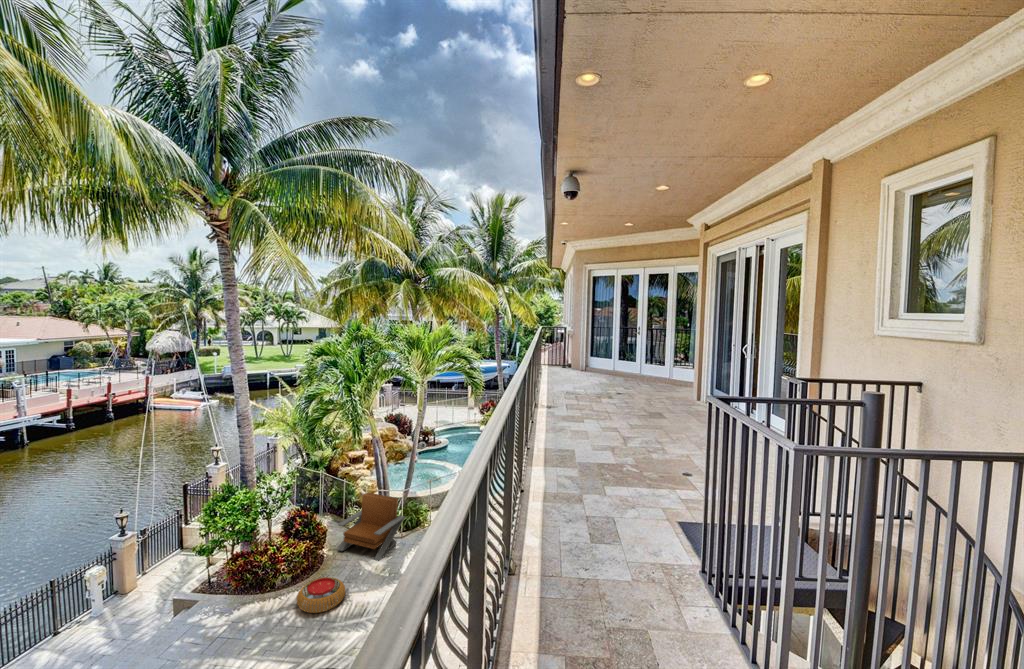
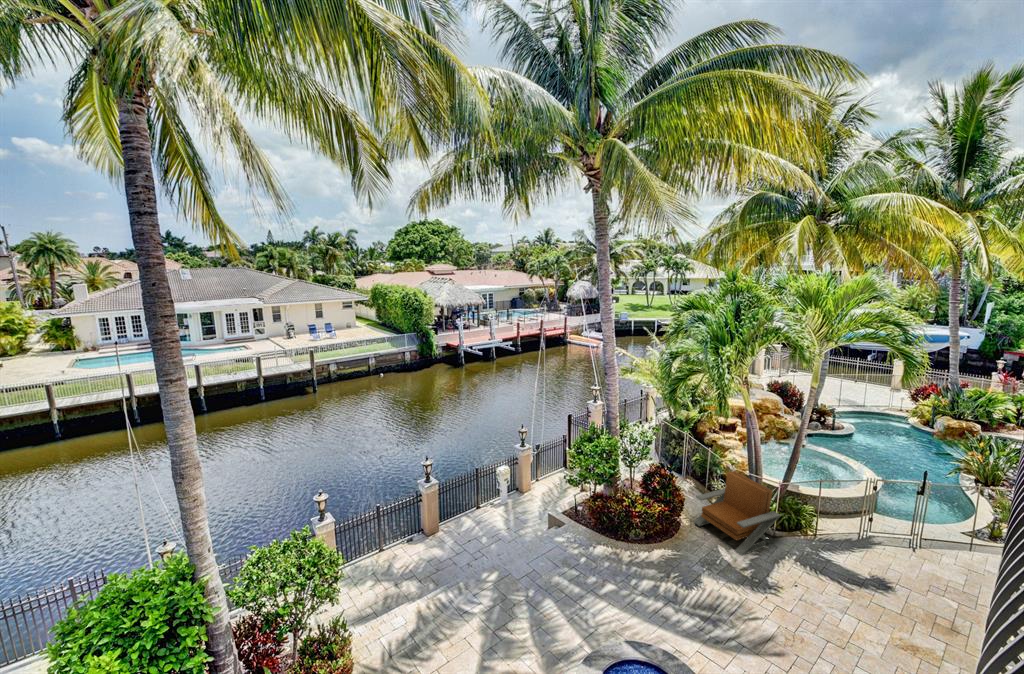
pouf: present [297,577,345,613] -> none [645,549,696,590]

